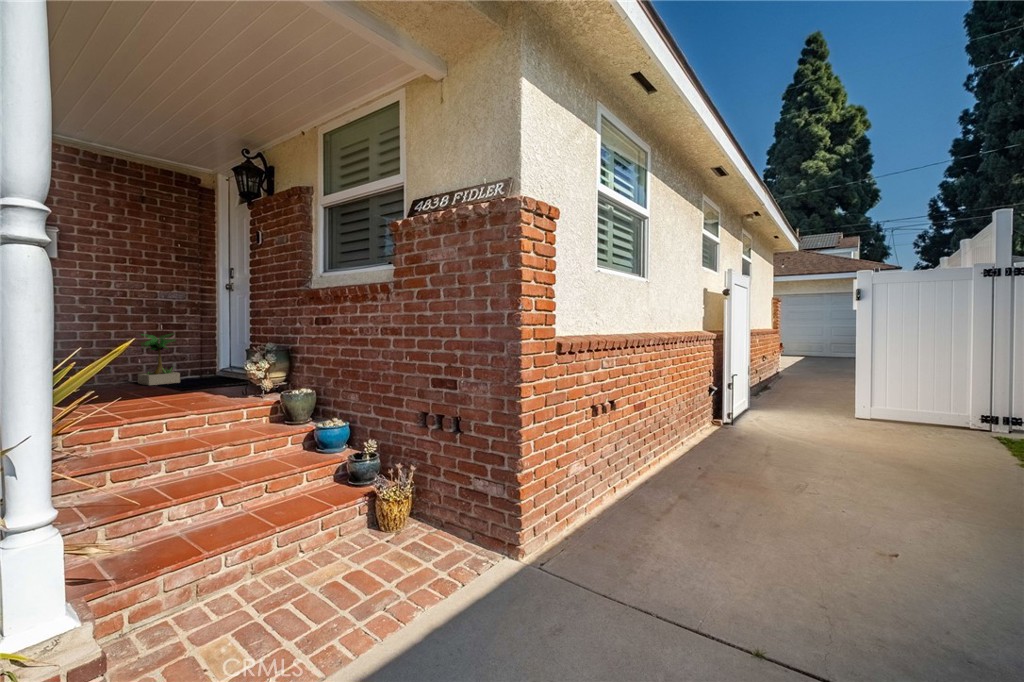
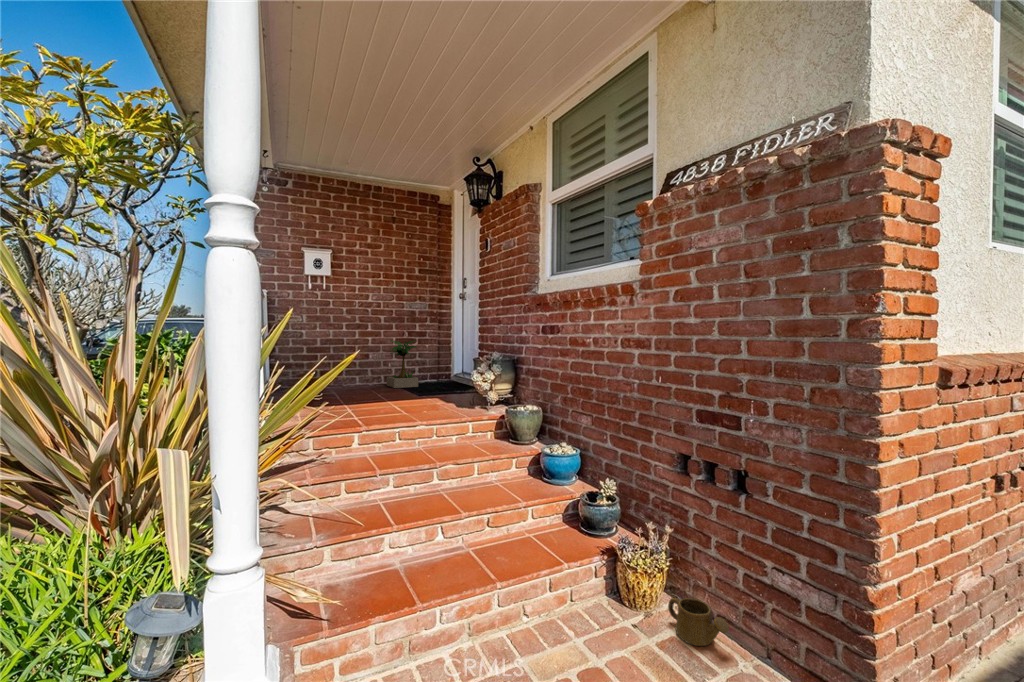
watering can: none [415,512,452,541] -> present [668,598,729,646]

